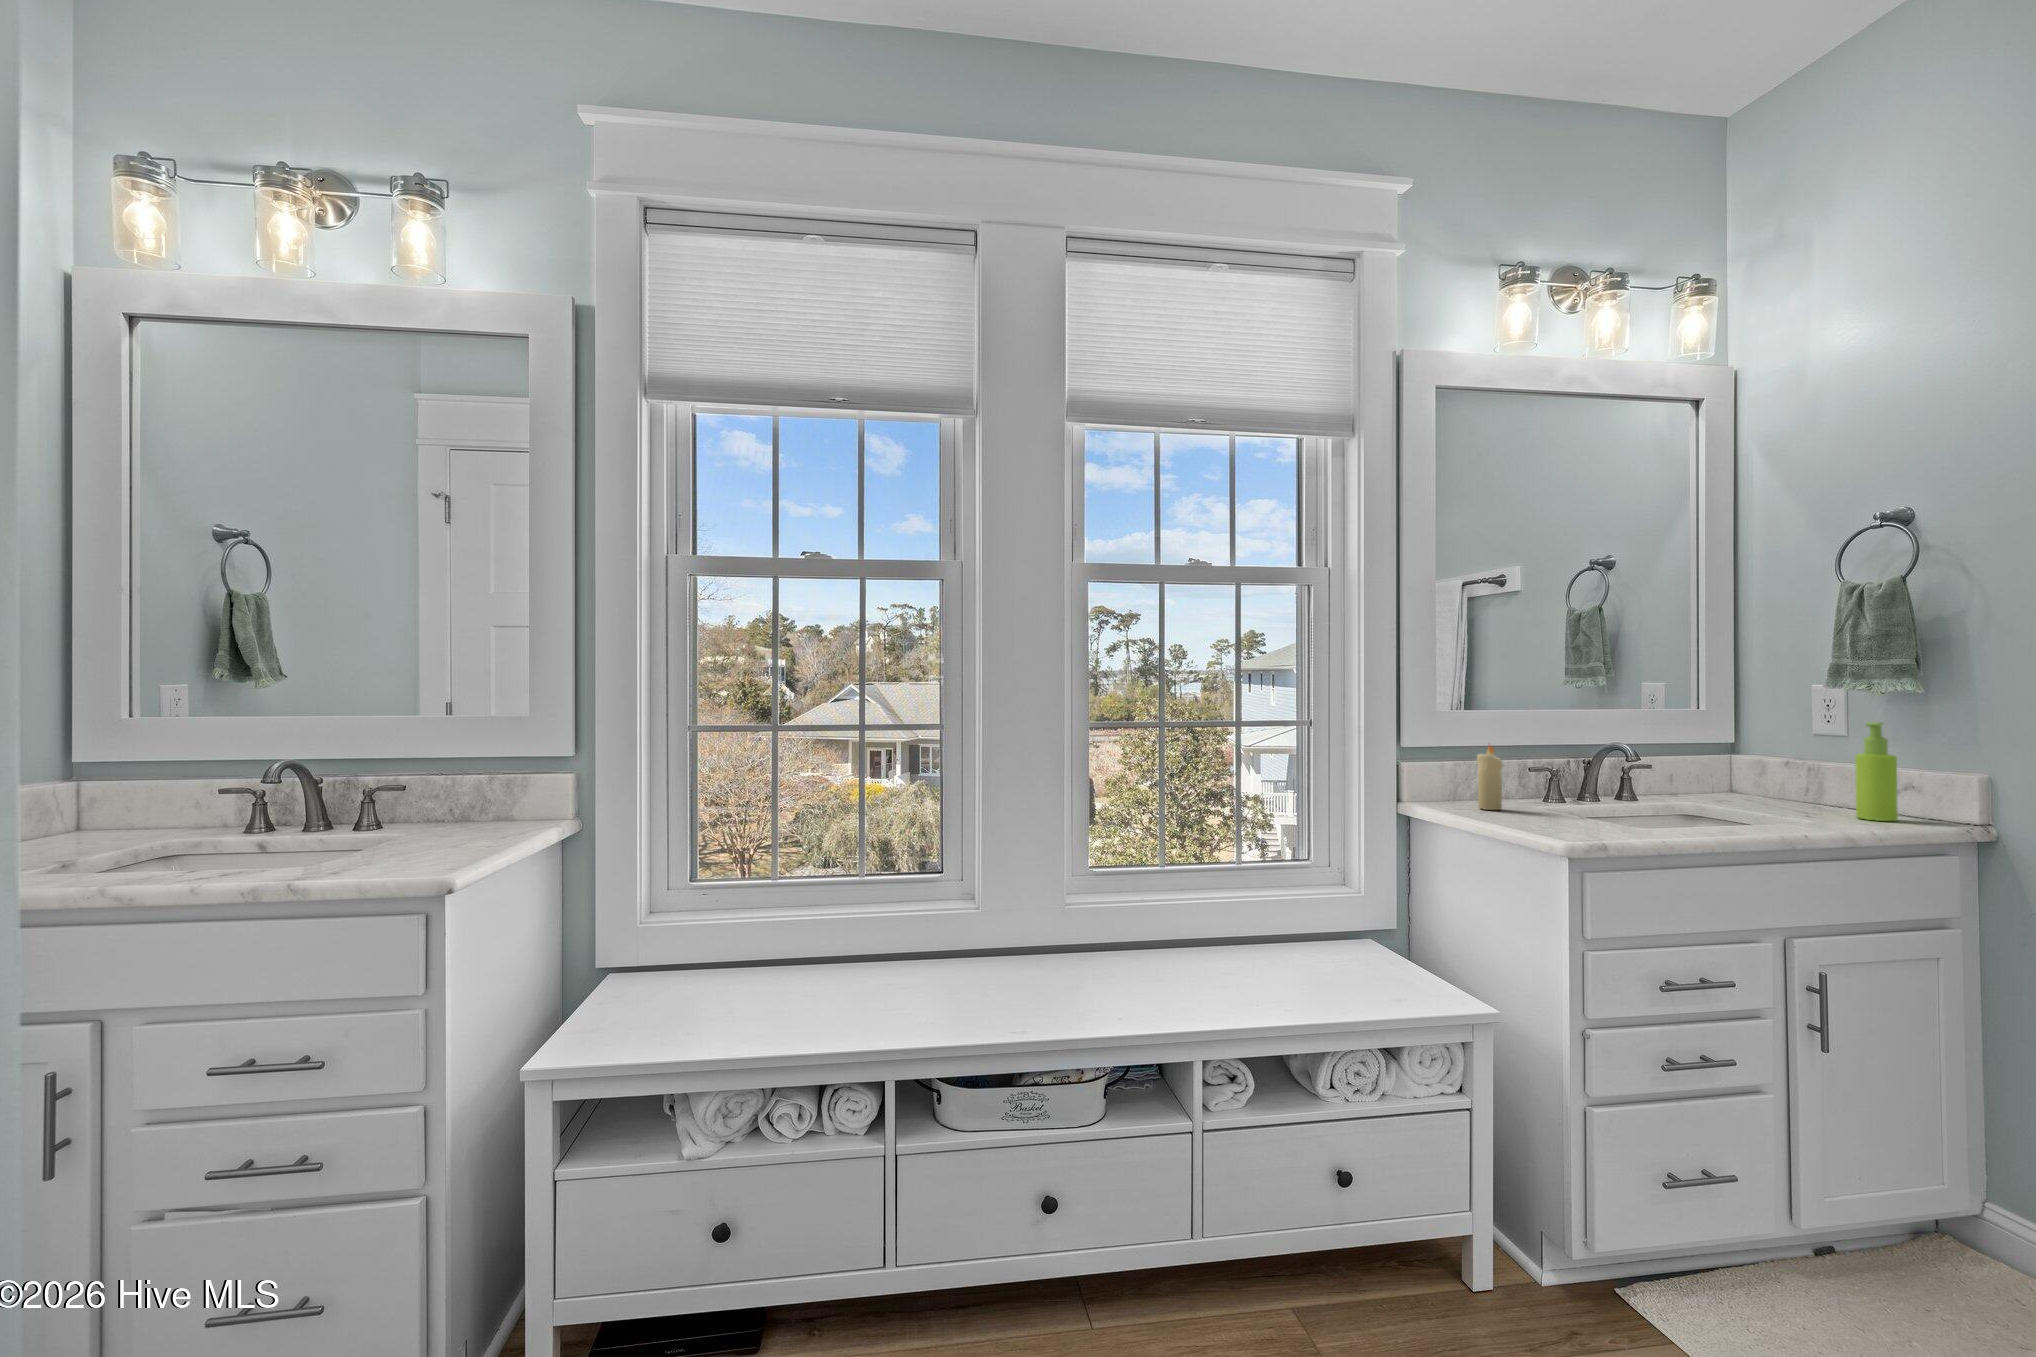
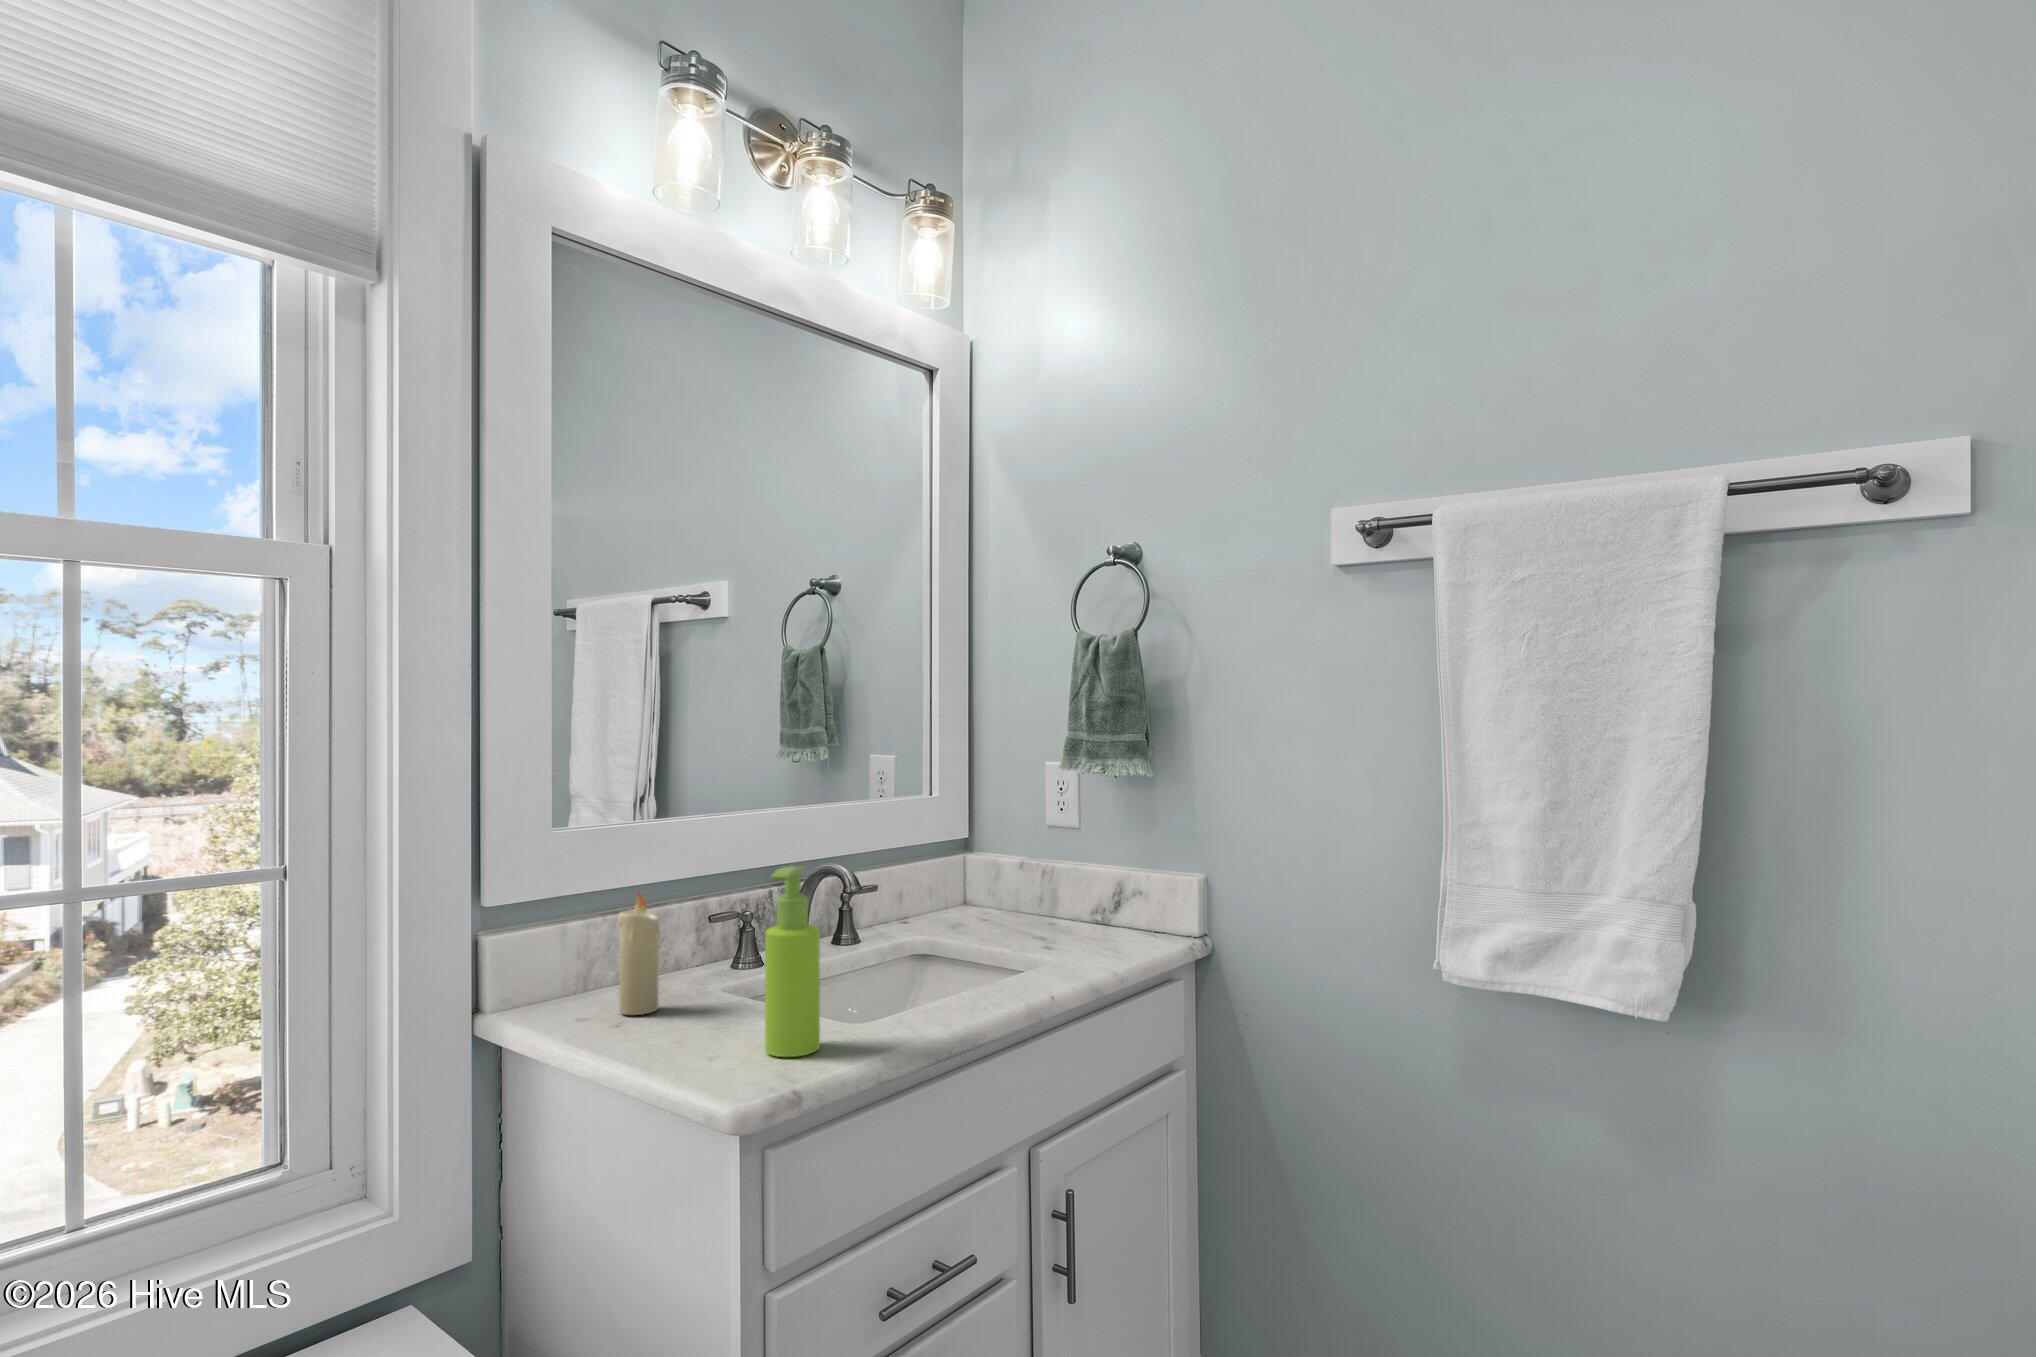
soap dispenser: present [1855,722,1898,821] -> present [765,866,820,1057]

